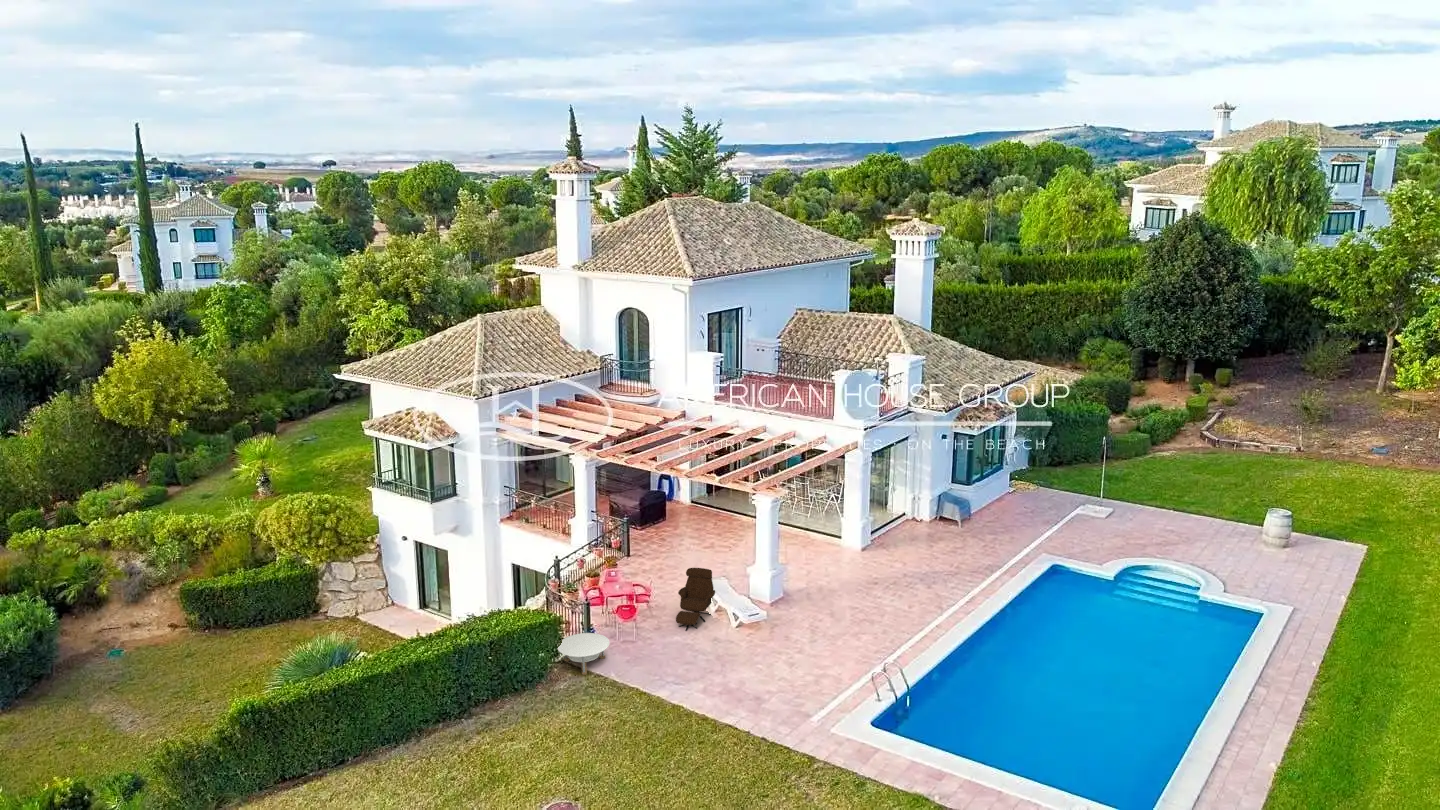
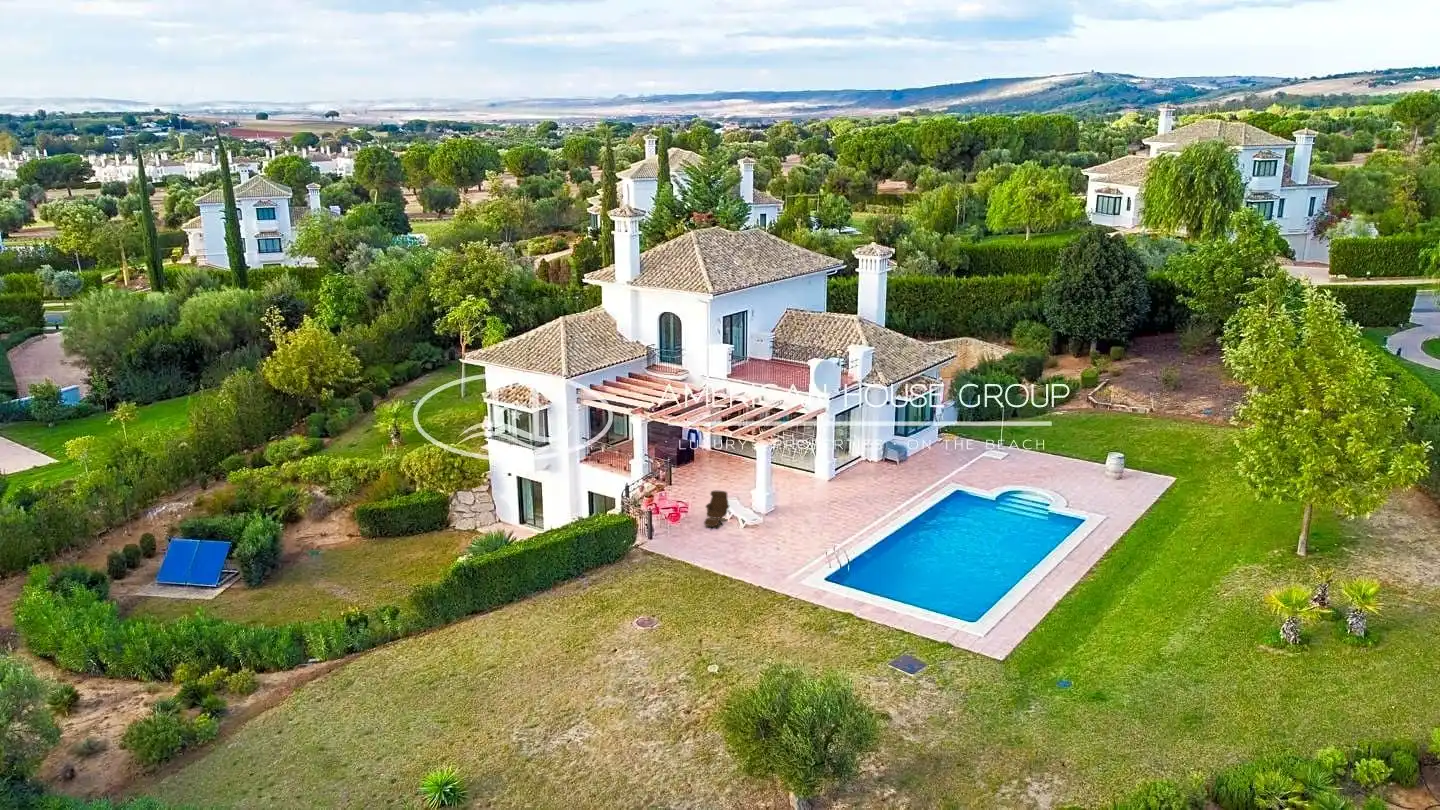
round table: present [557,633,609,675] -> none [631,530,664,555]

